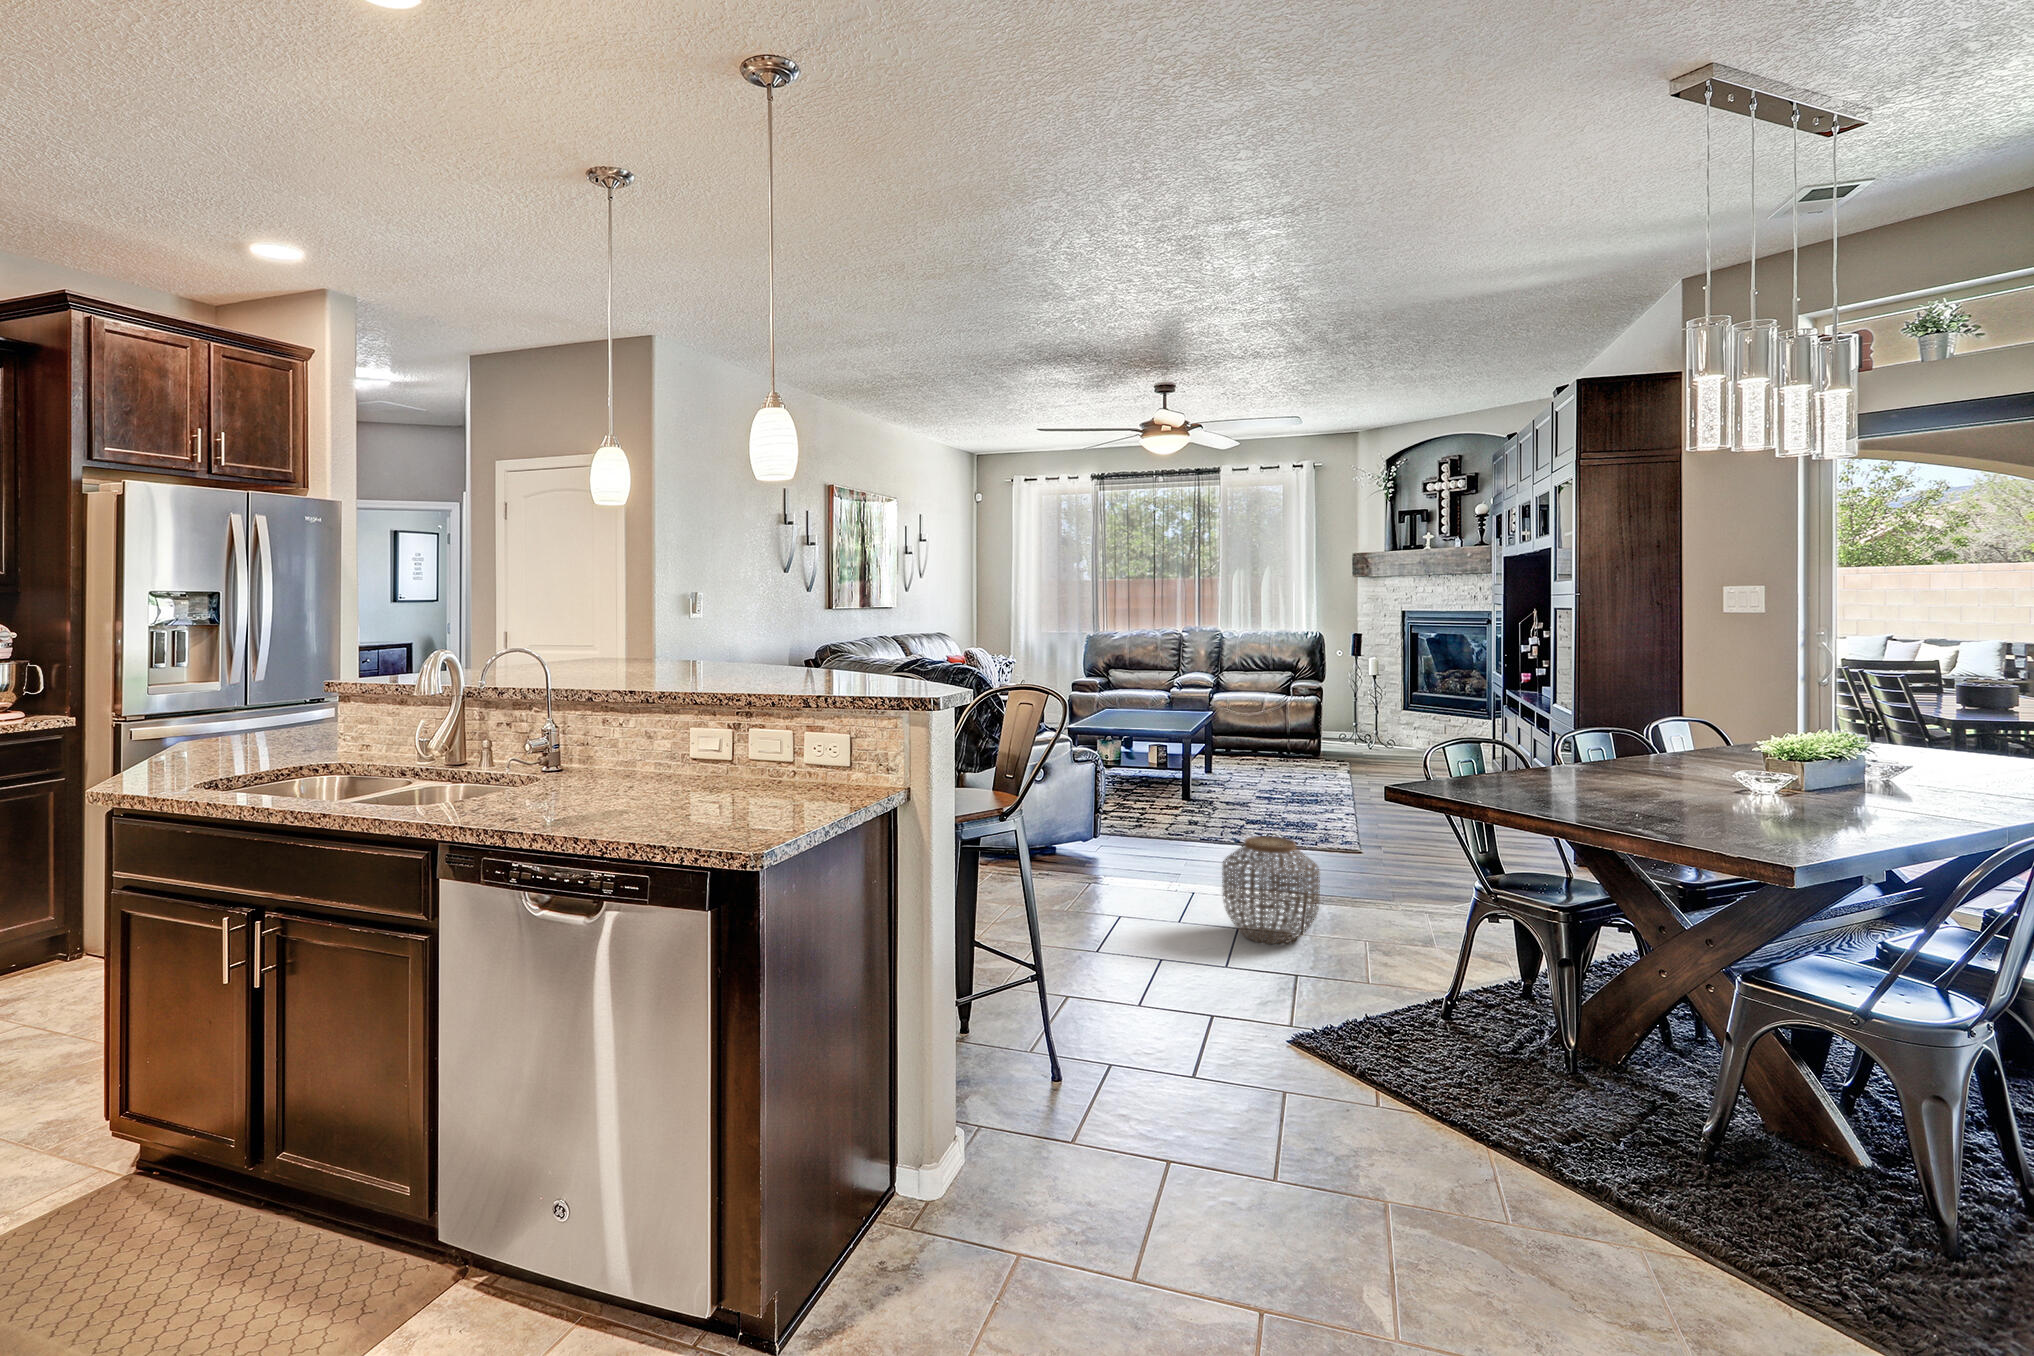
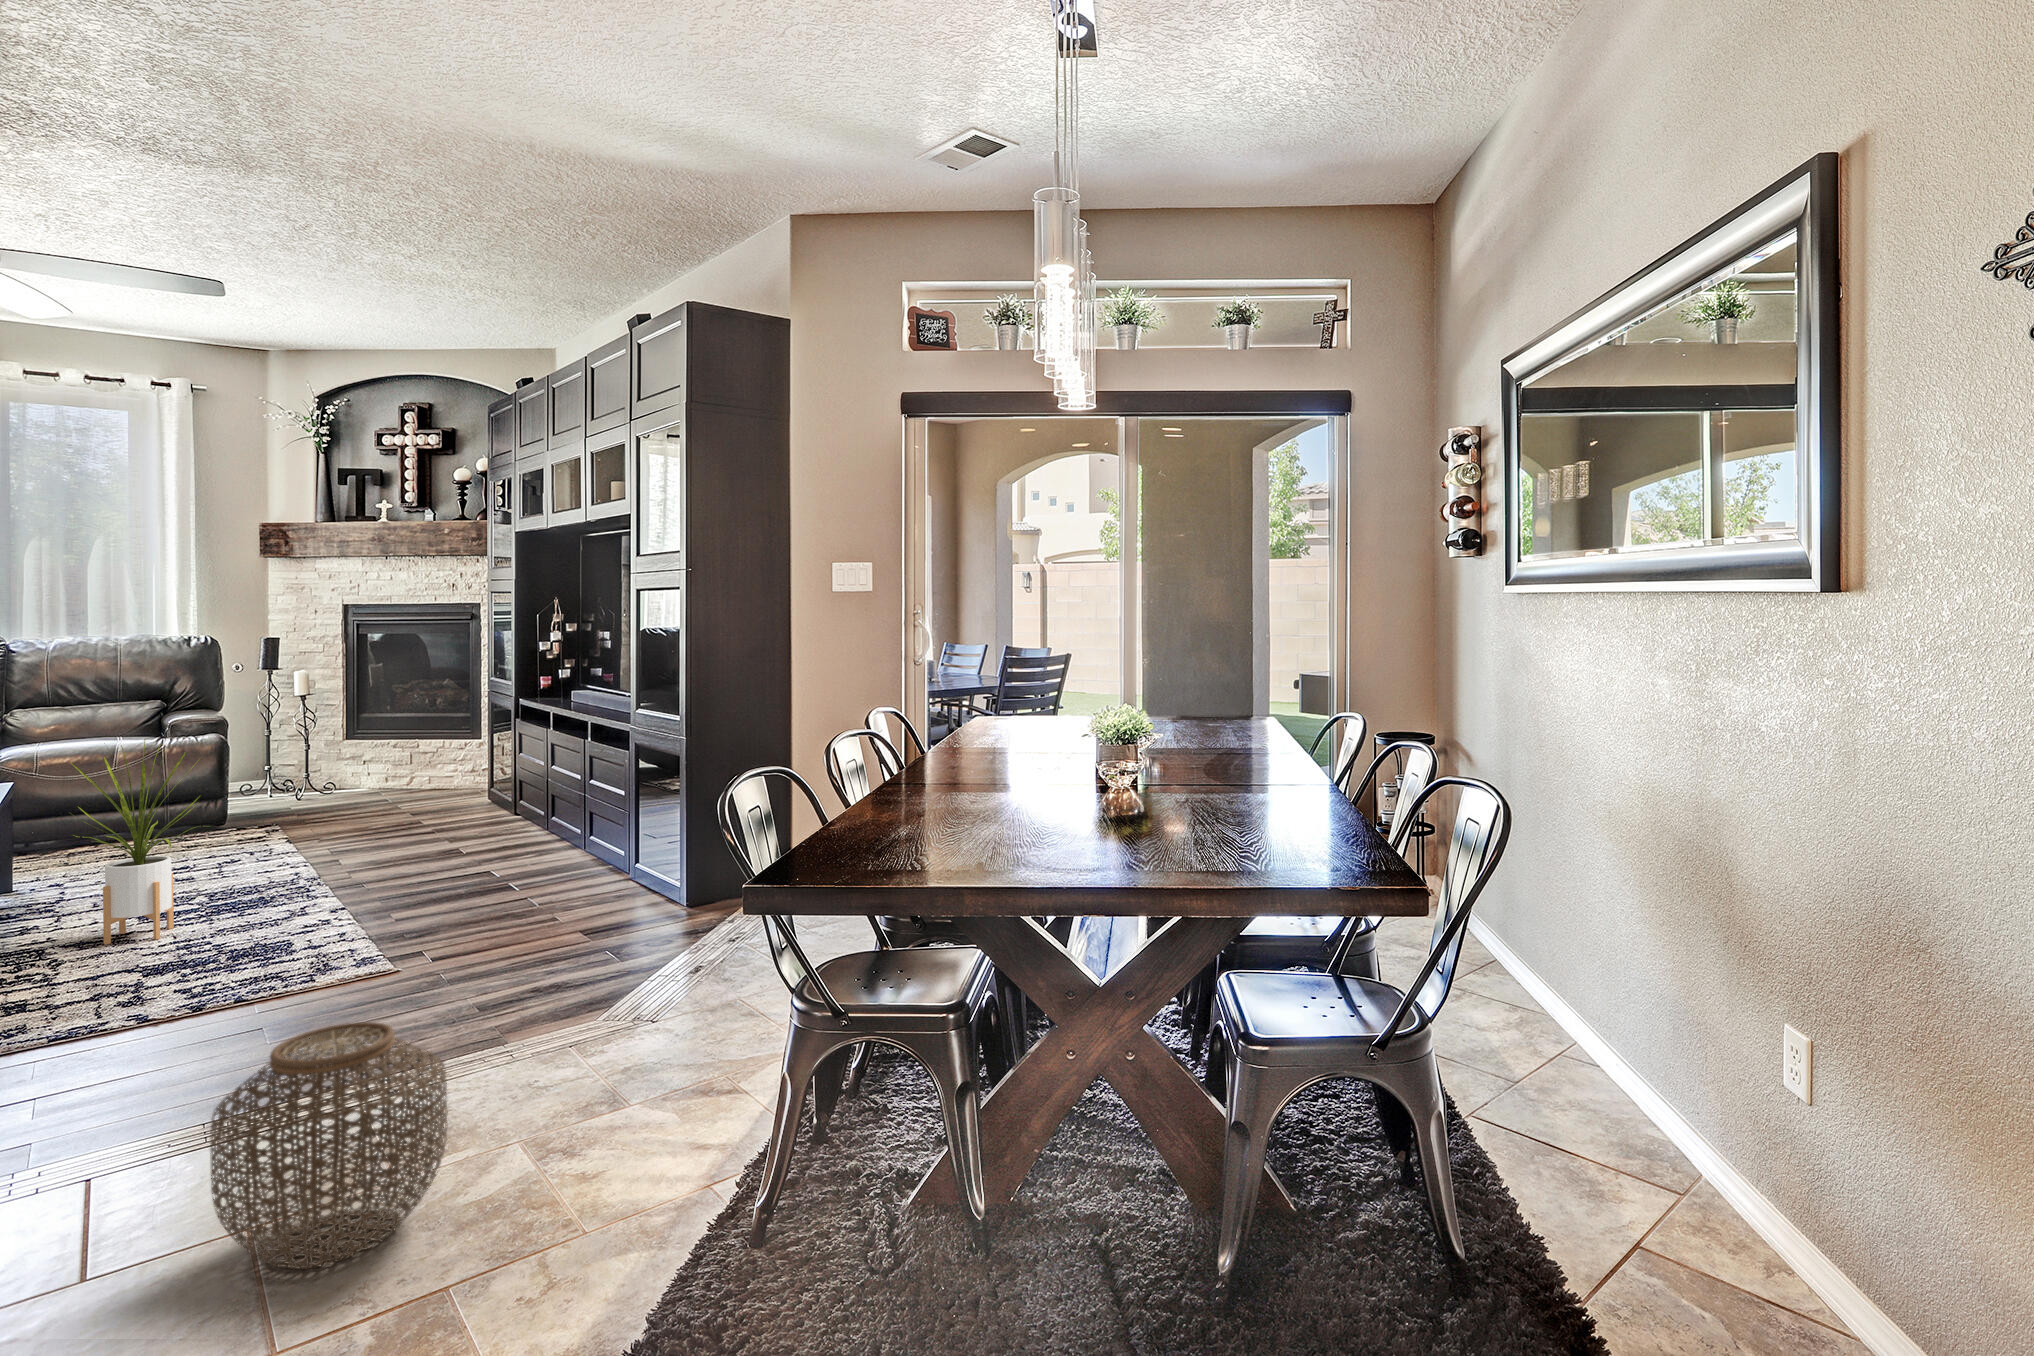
house plant: none [1222,693,1286,808] -> present [71,740,200,945]

